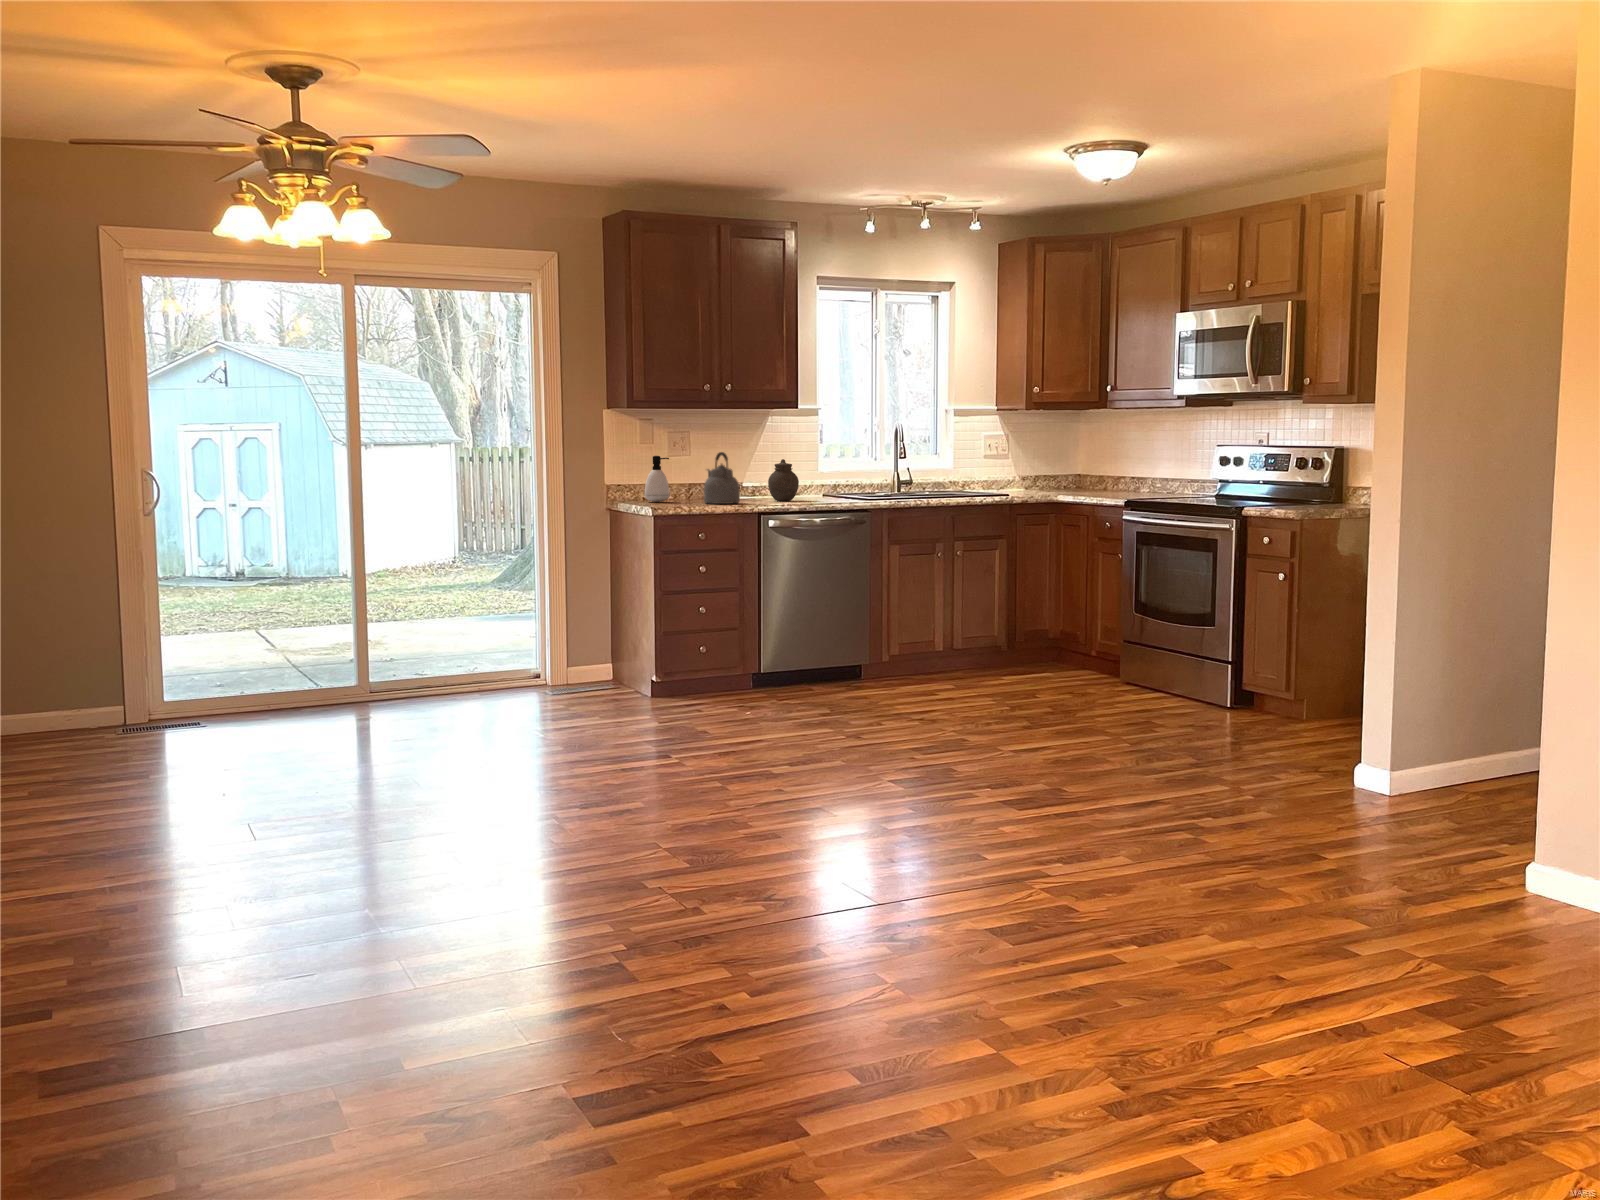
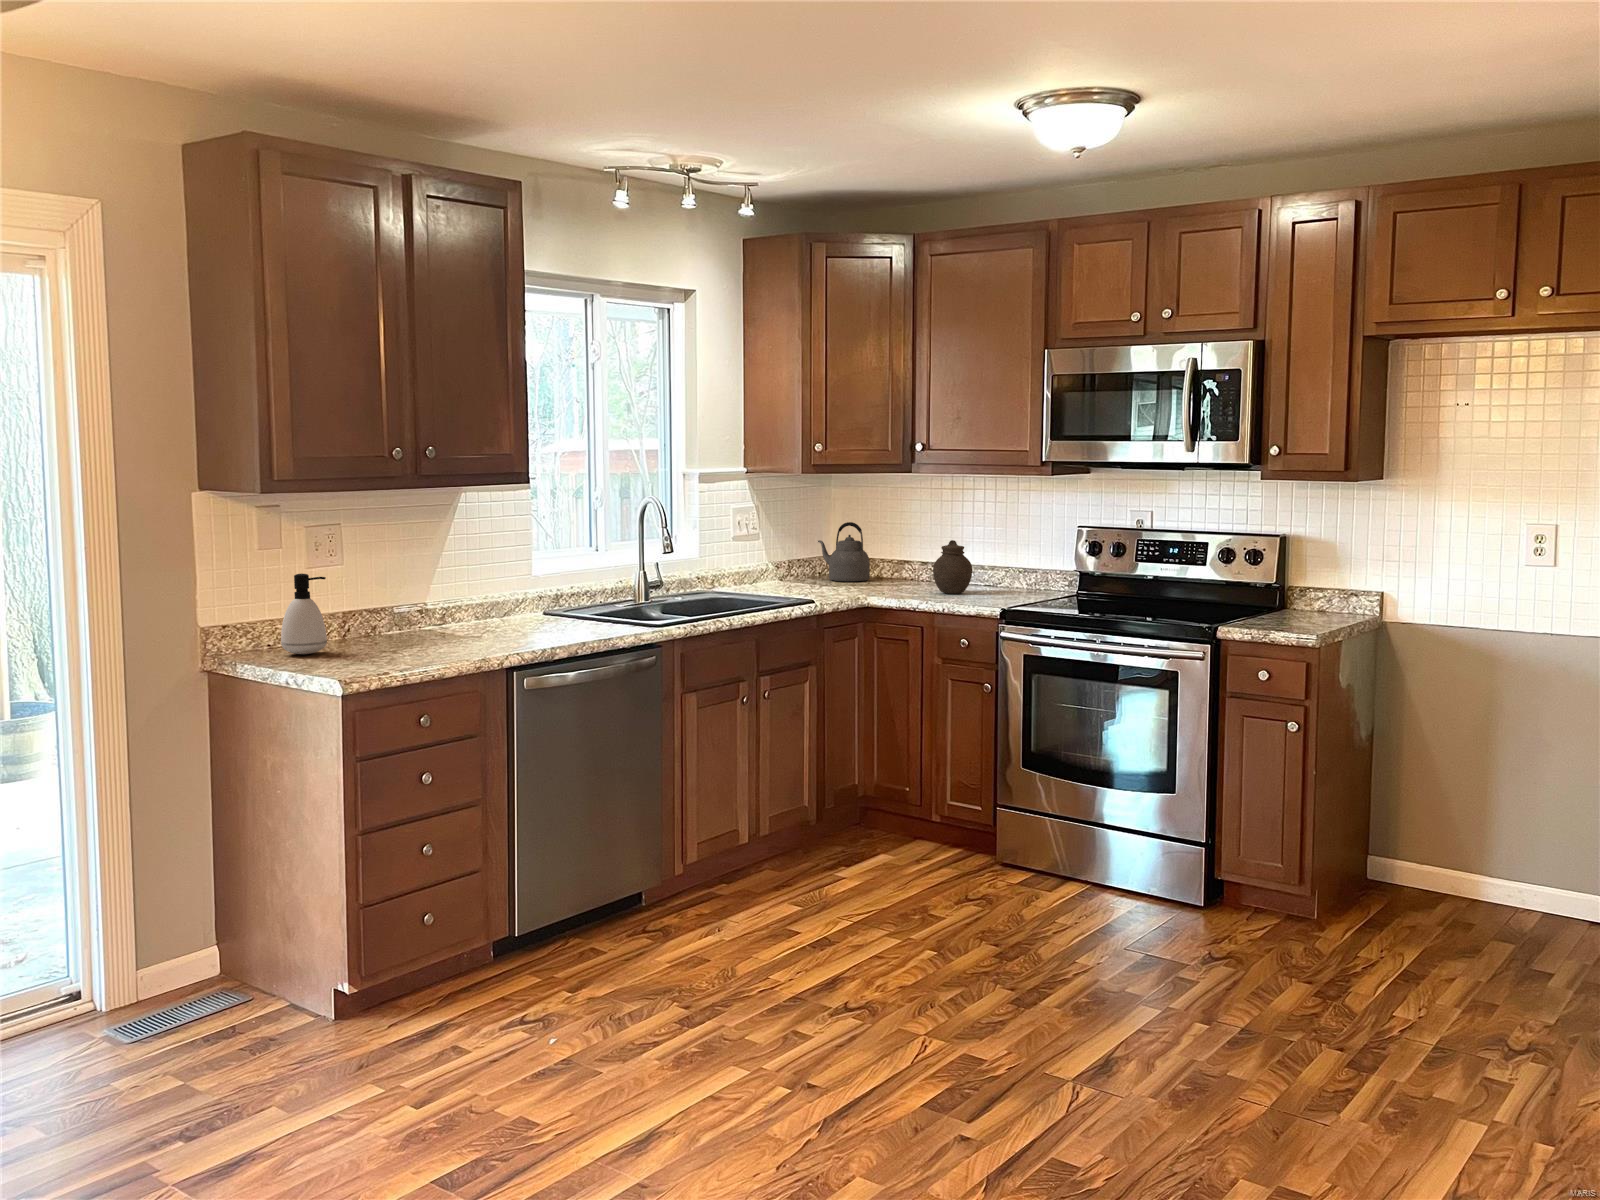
kettle: present [704,452,740,504] -> present [818,522,870,581]
jar: present [768,459,799,501] -> present [933,540,972,594]

